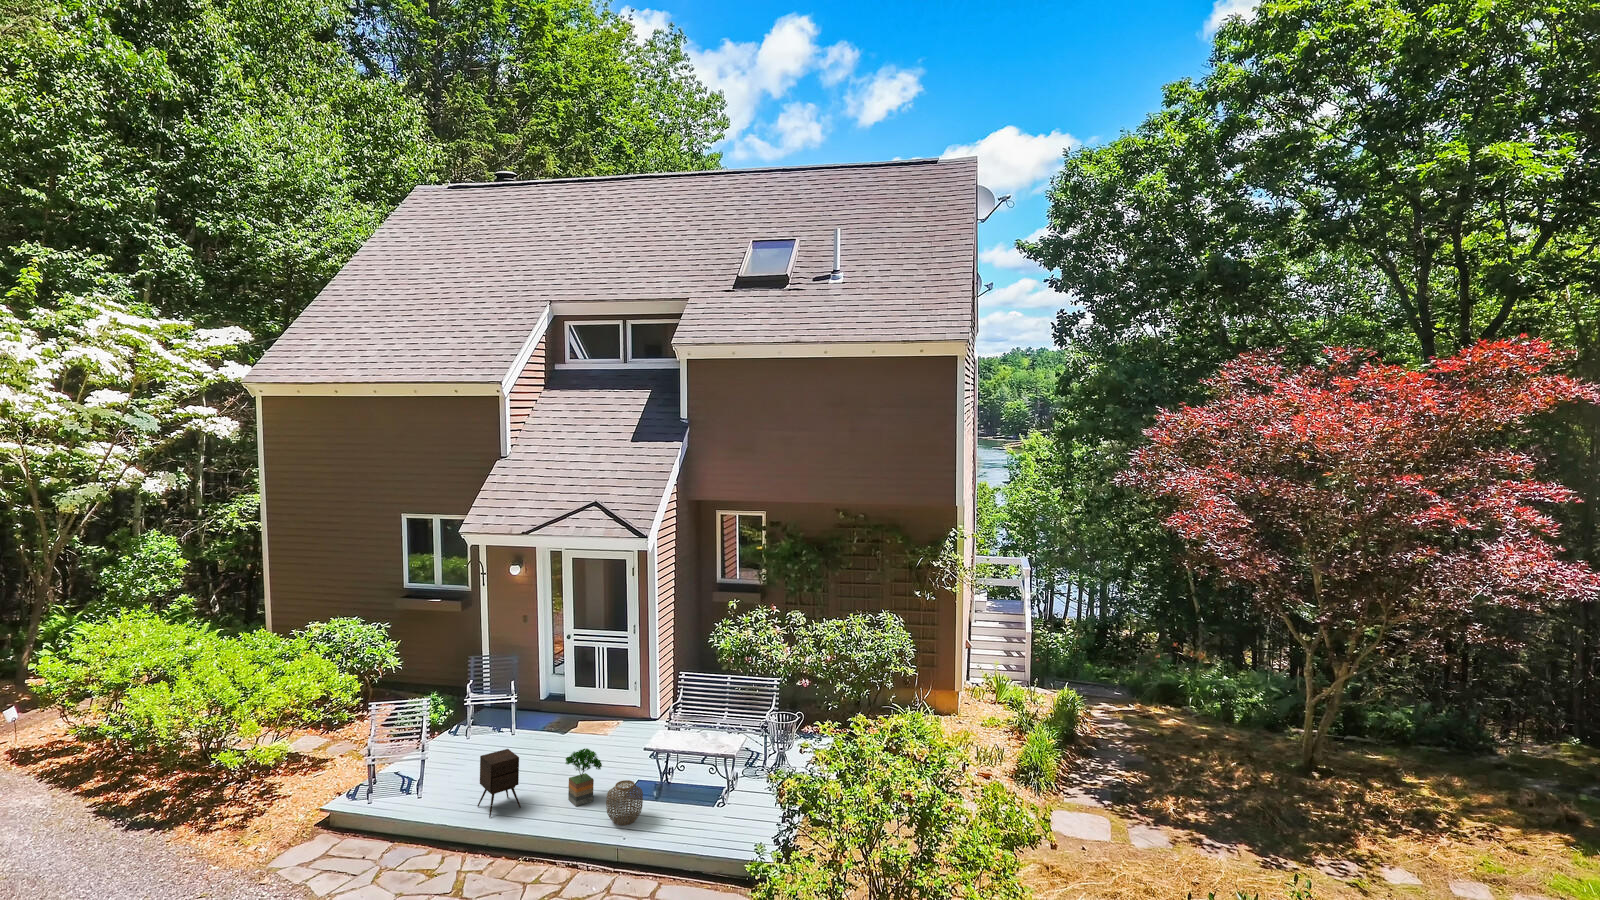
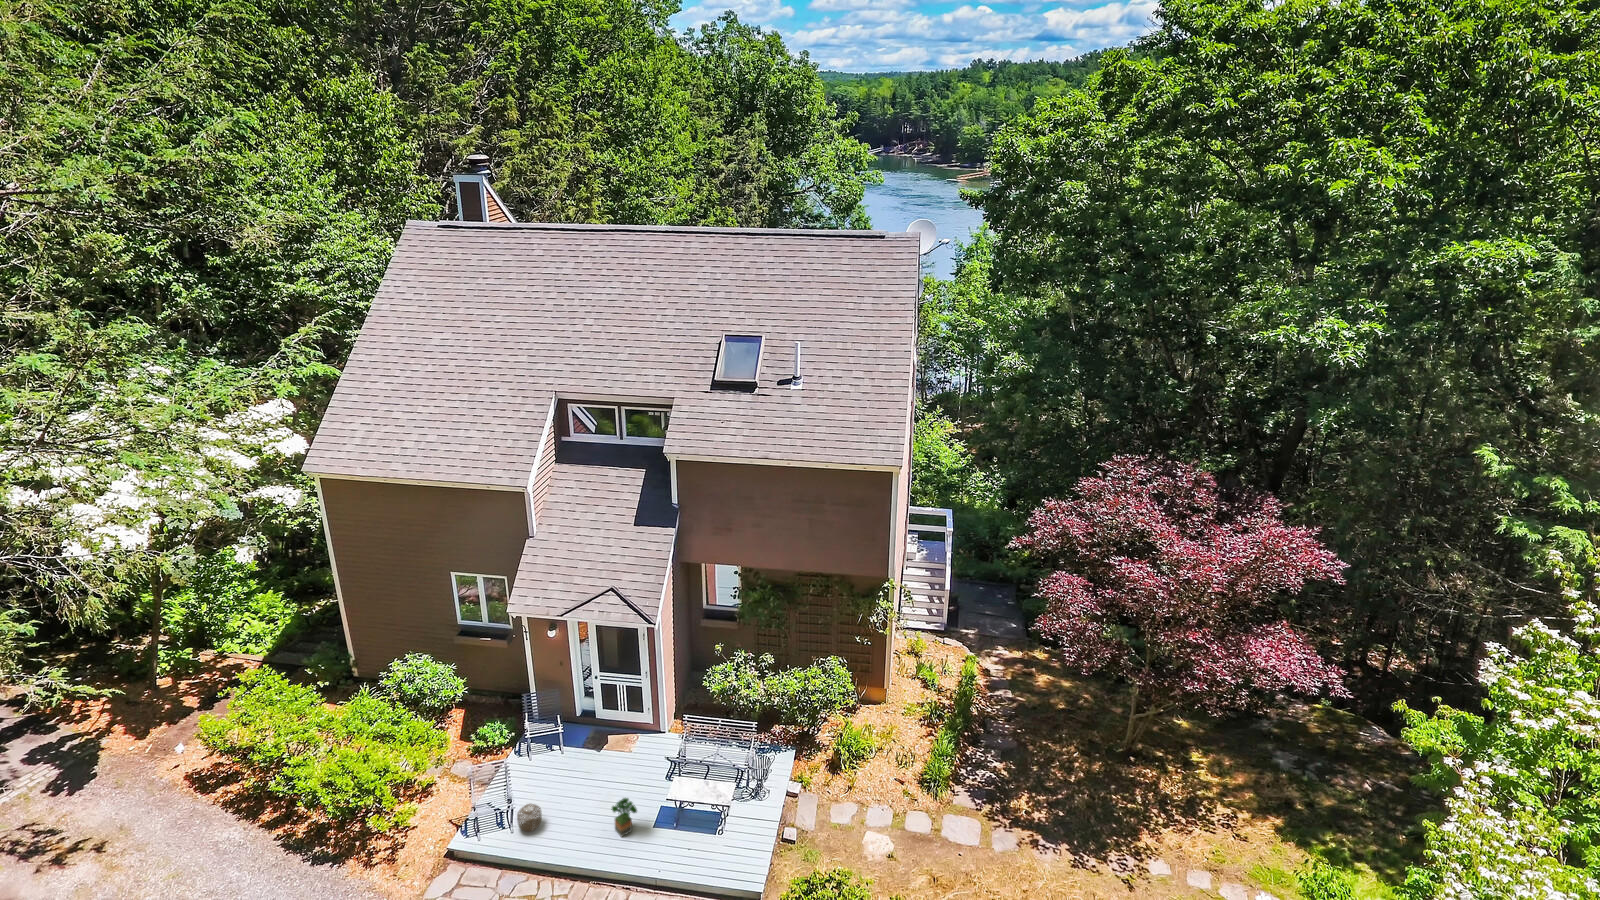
side table: present [478,749,521,818] -> none [553,802,584,851]
woven basket: present [606,780,643,825] -> present [517,804,542,832]

